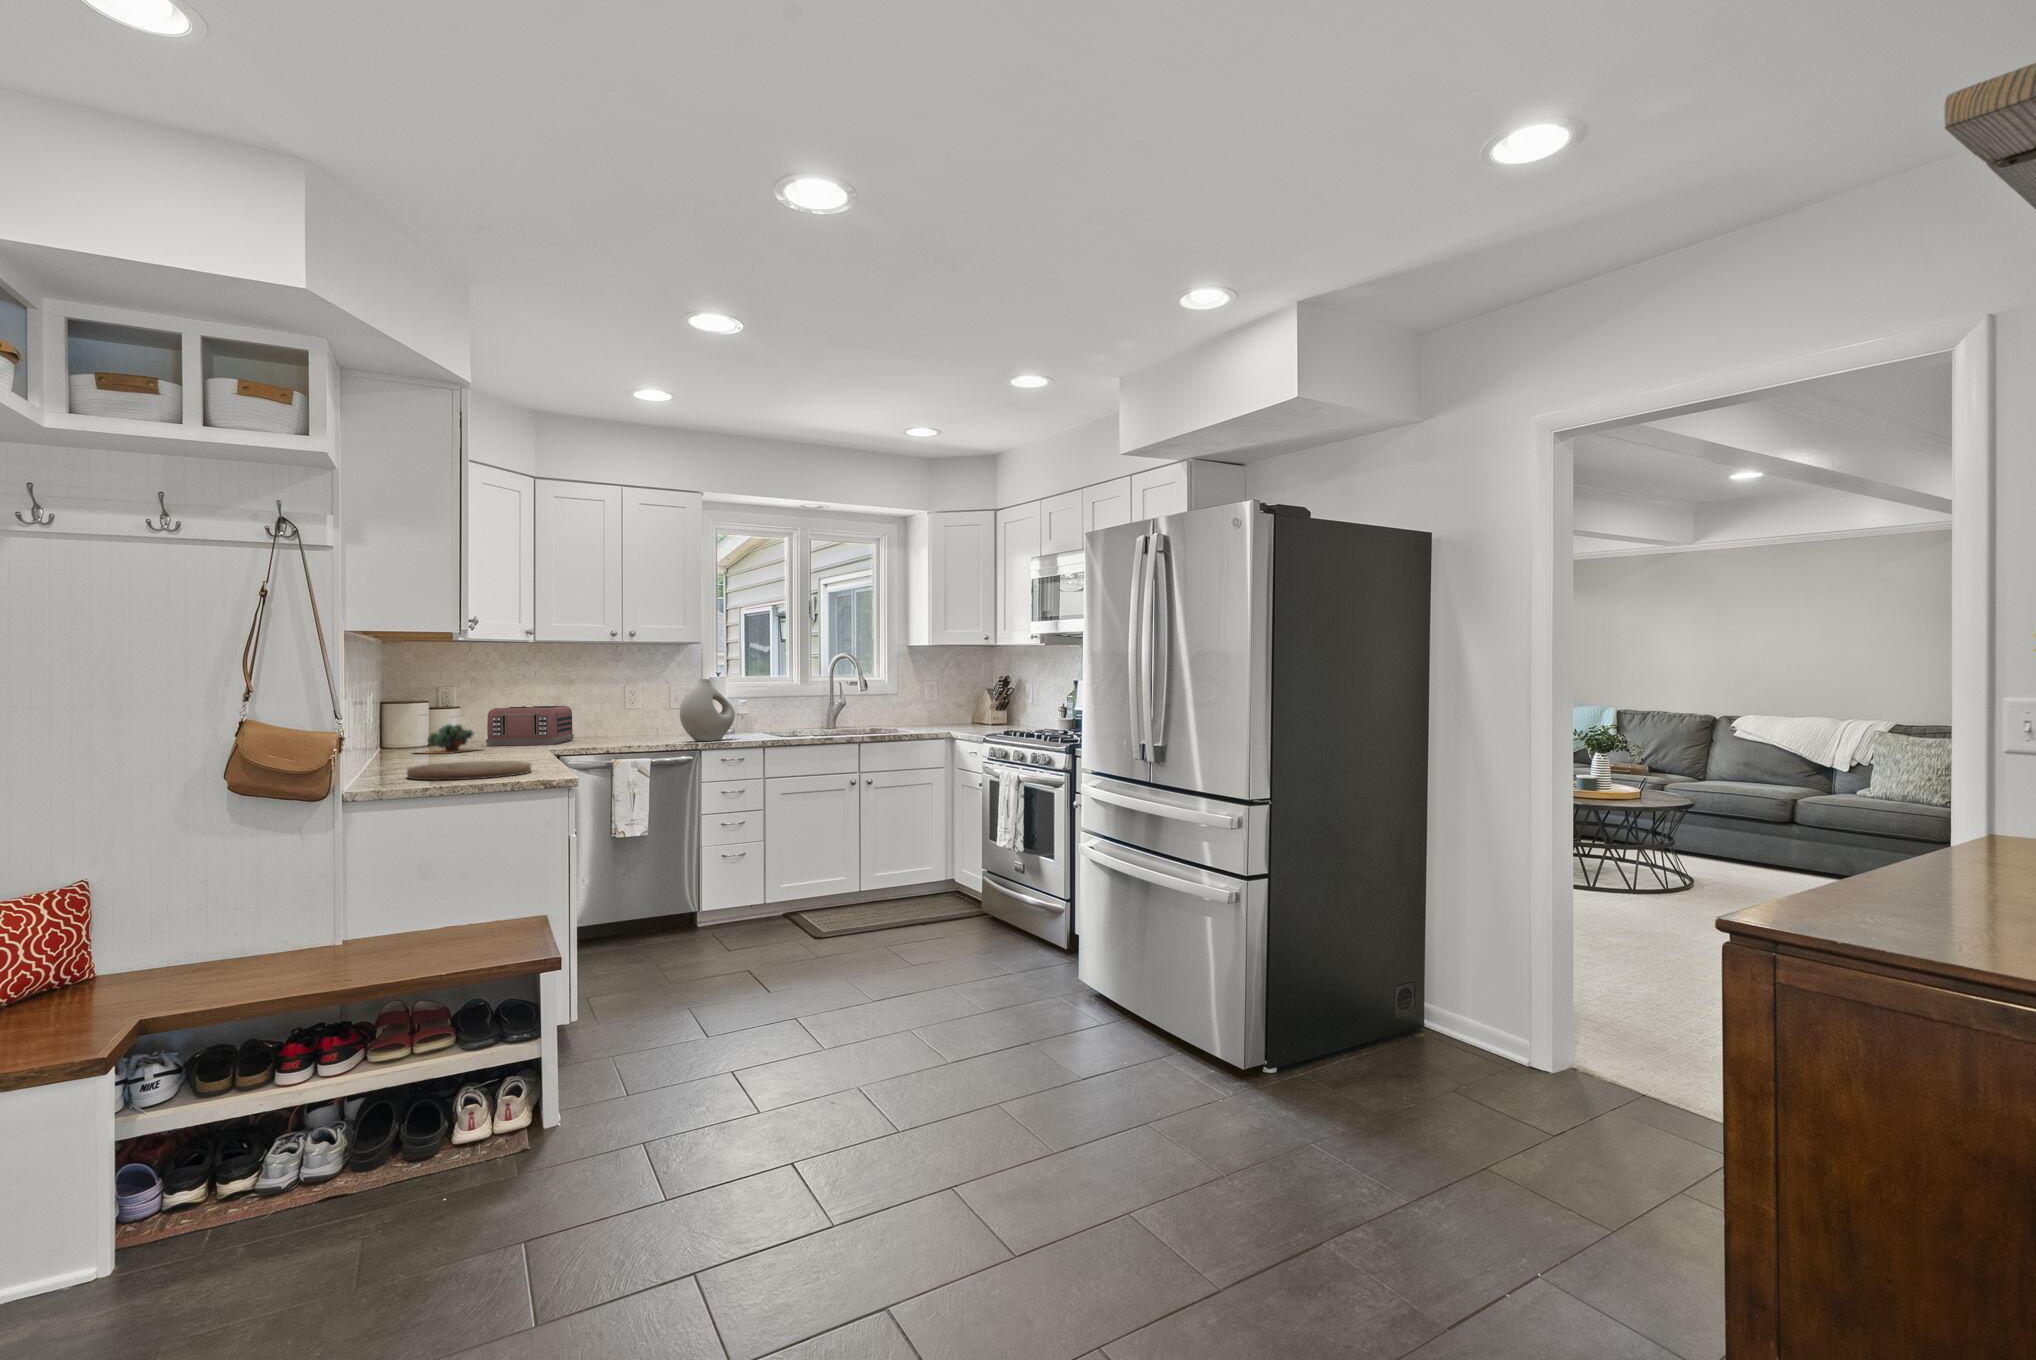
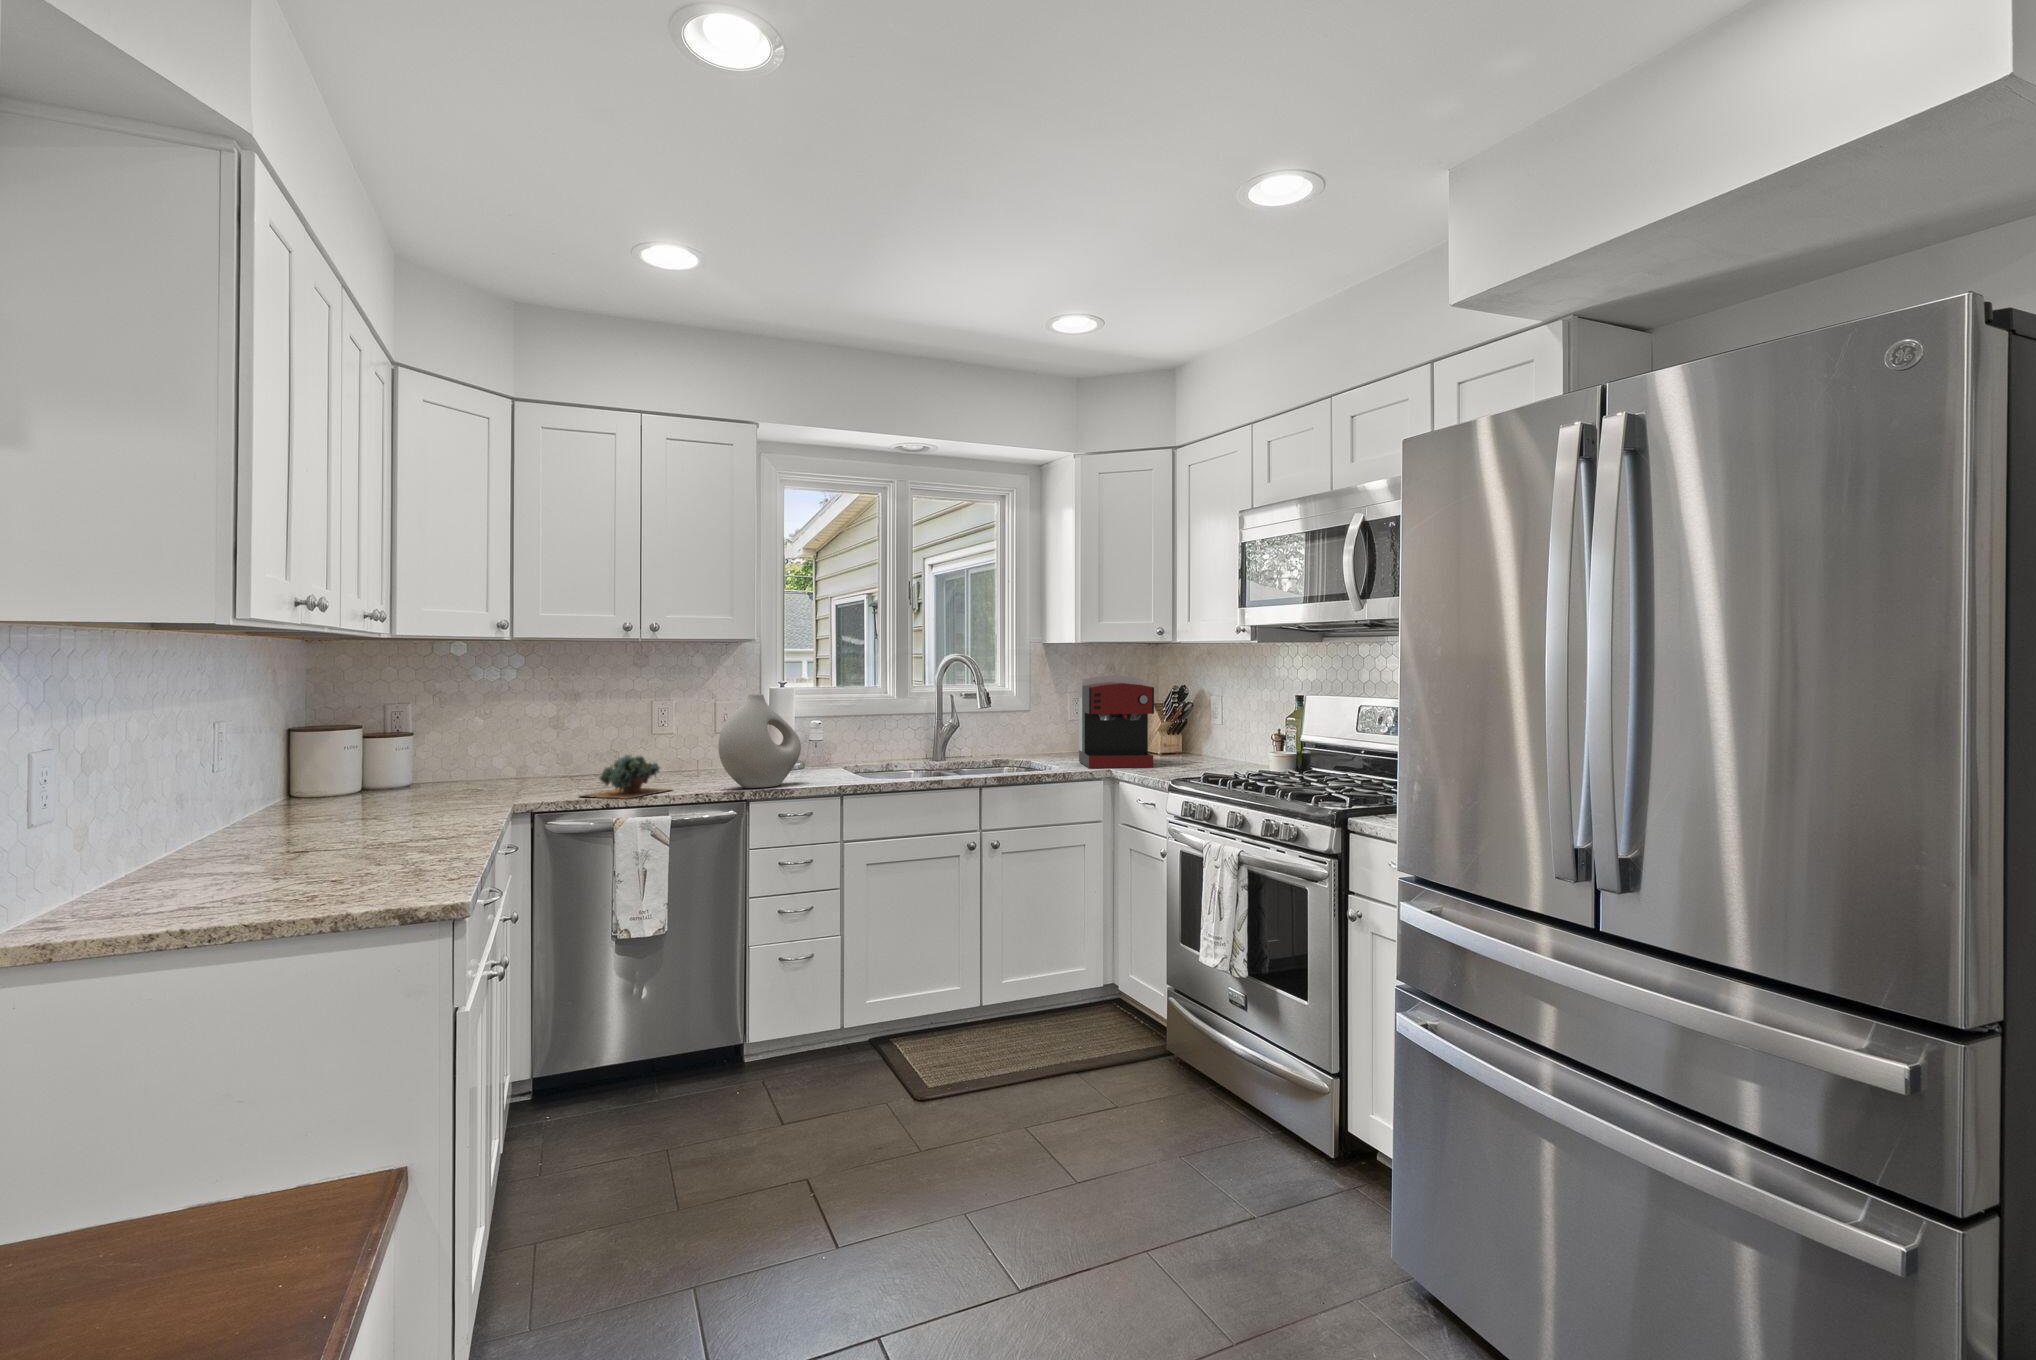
coffee maker: none [930,667,979,730] -> present [1079,675,1154,768]
toaster: present [486,706,574,746] -> none [441,731,576,792]
succulent plant: present [418,724,476,754] -> present [579,755,669,799]
cutting board: present [407,761,531,780] -> none [156,853,407,911]

